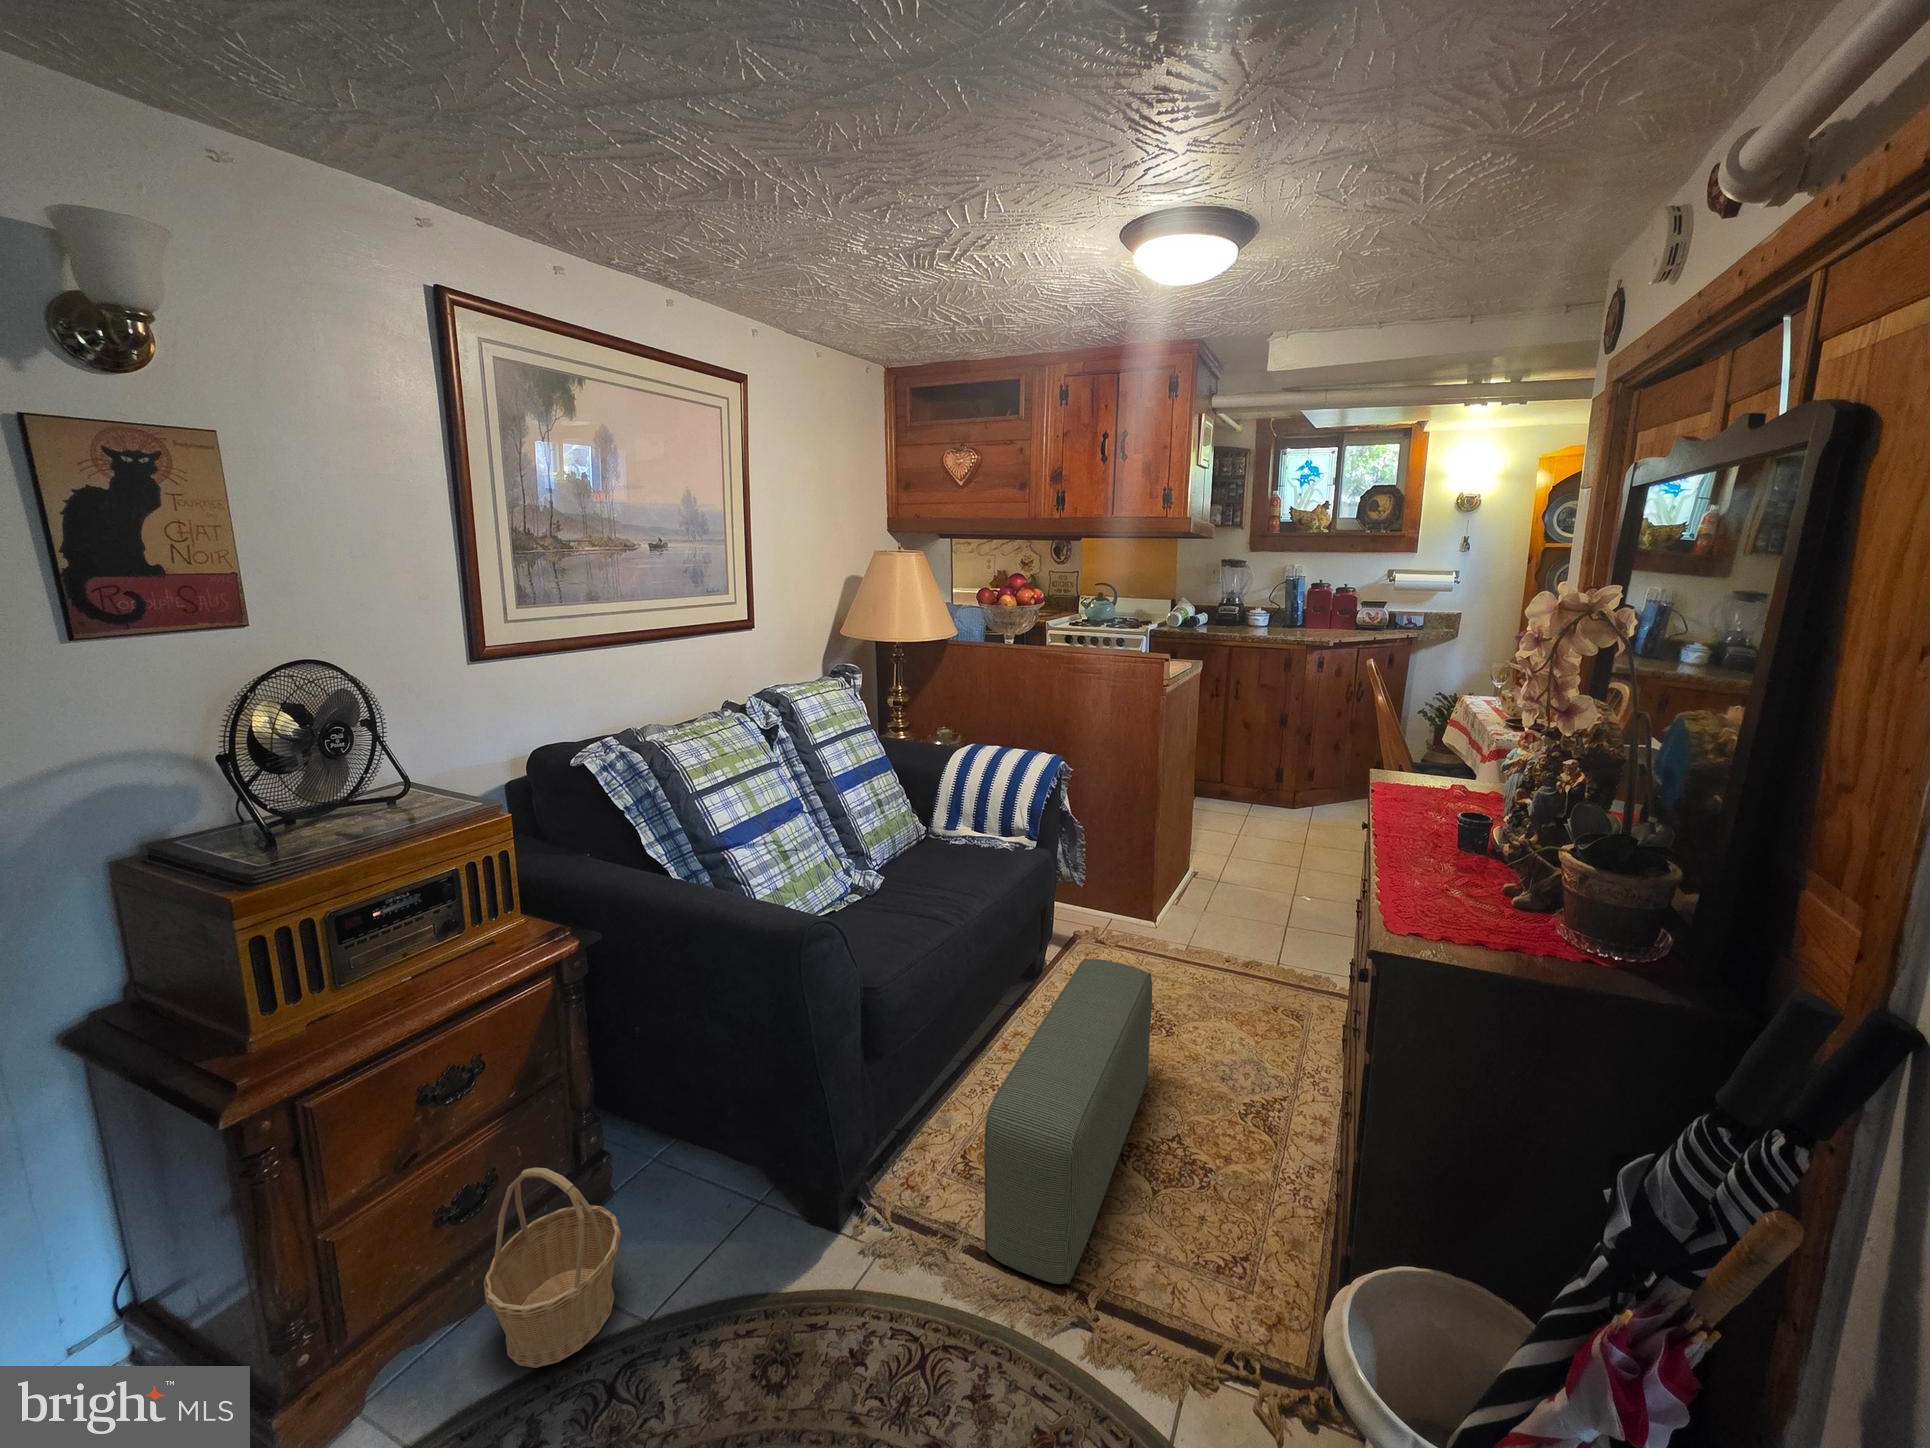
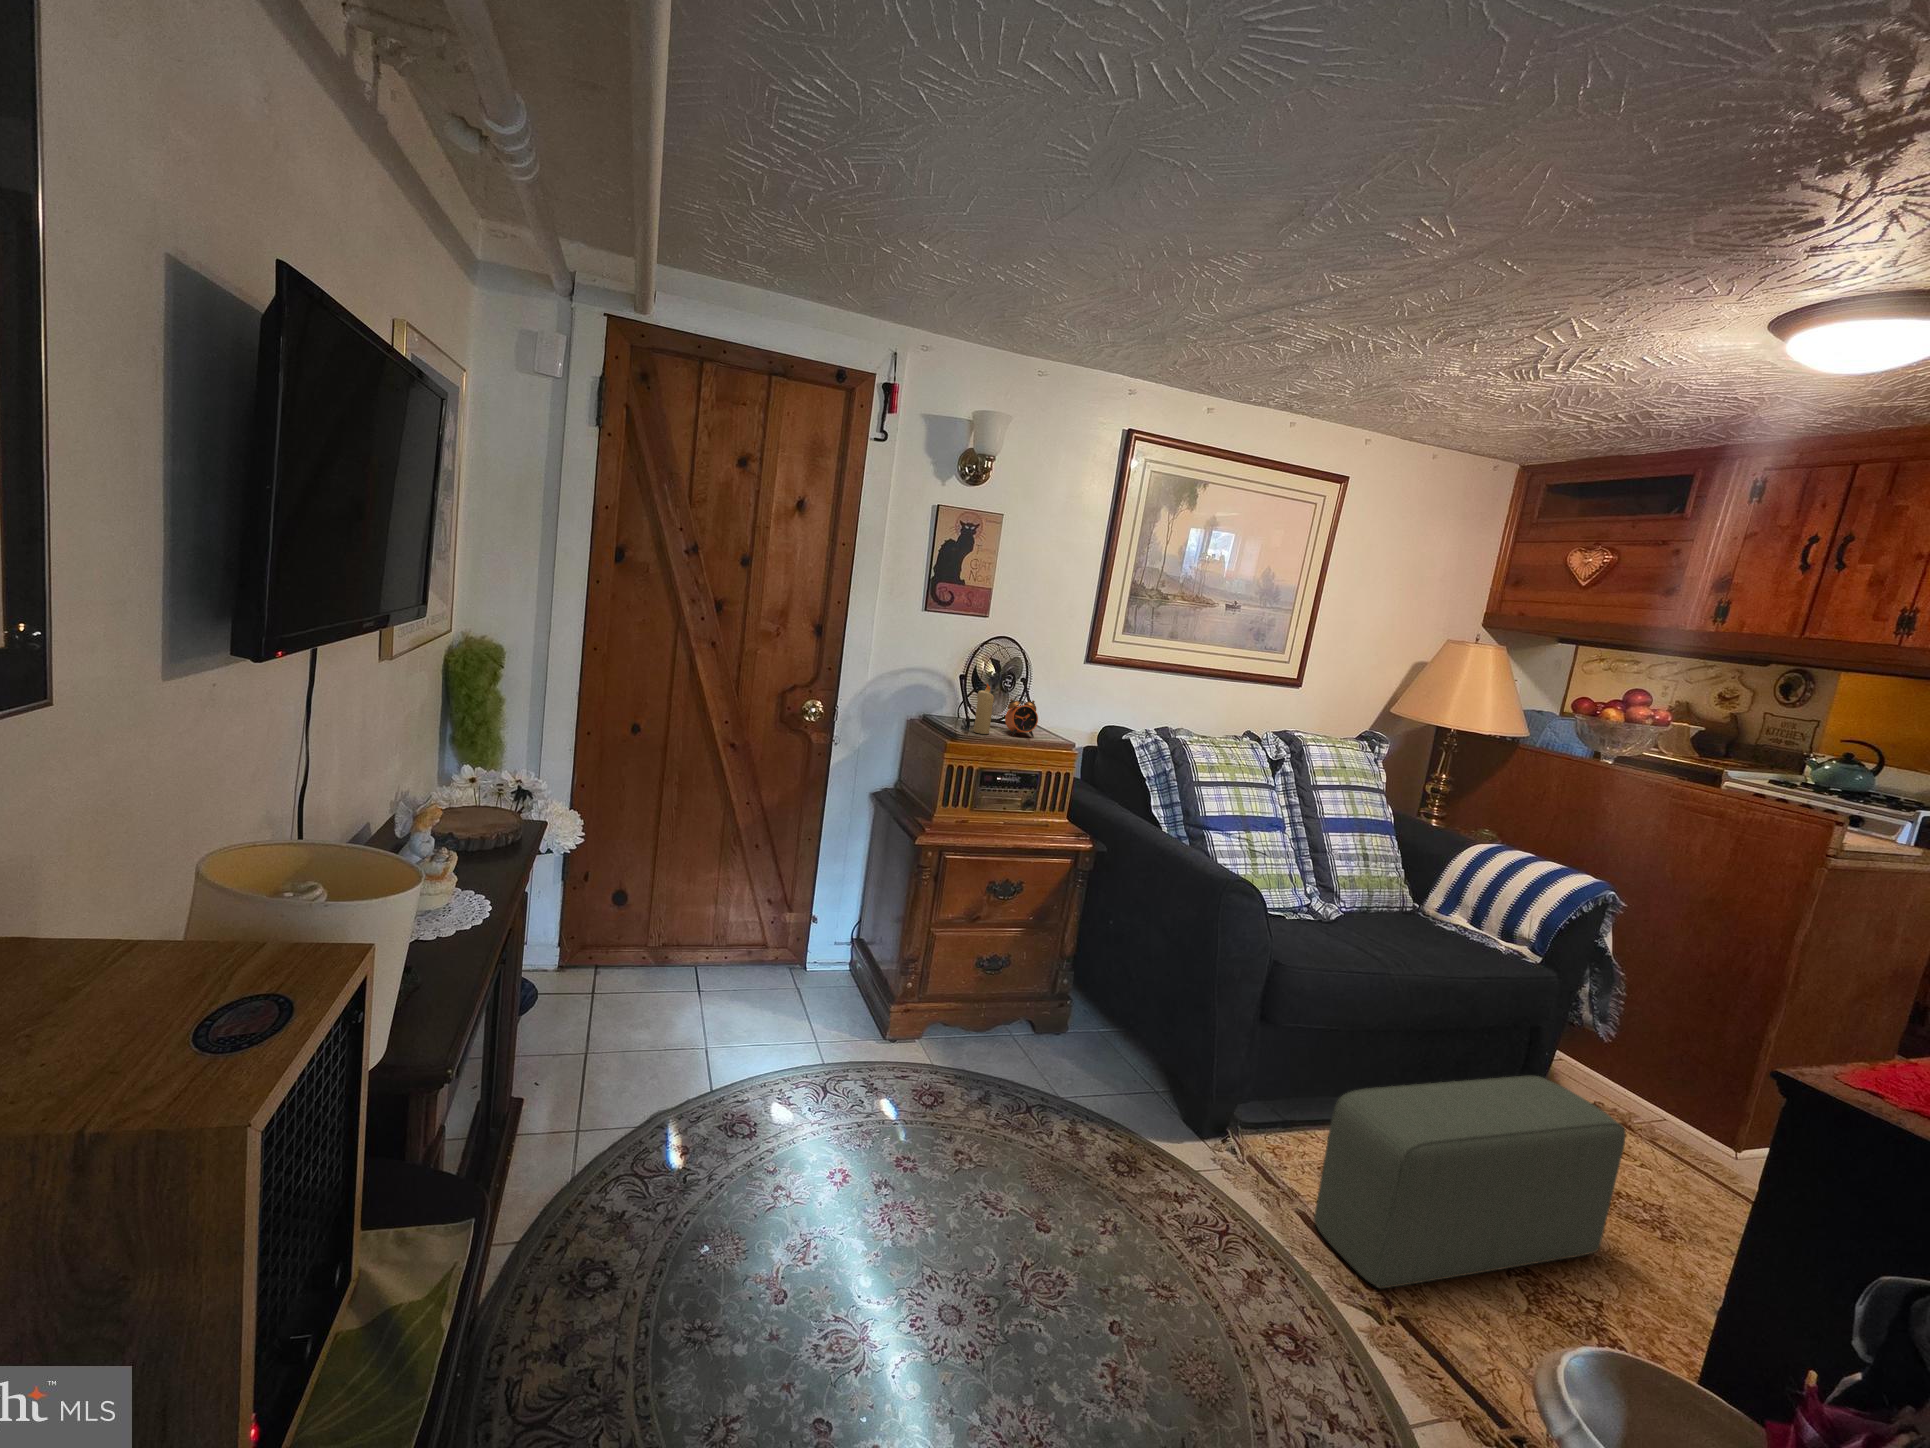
alarm clock: none [347,755,422,832] -> present [1005,694,1038,737]
candle: none [266,759,319,856] -> present [974,683,994,734]
basket: present [484,1168,621,1368] -> none [994,958,1067,1082]

